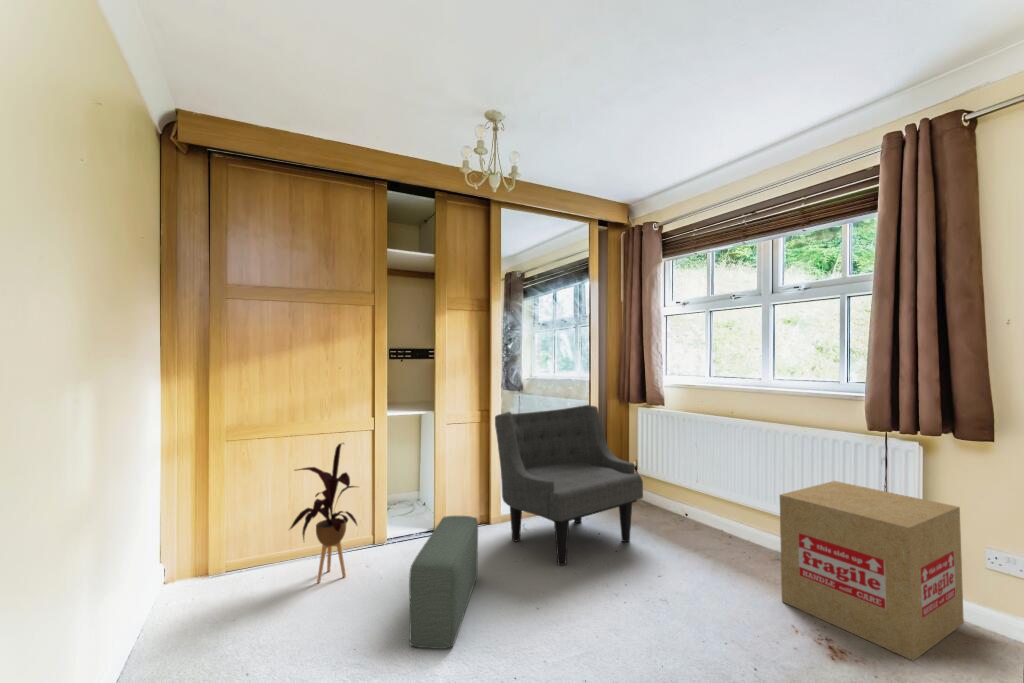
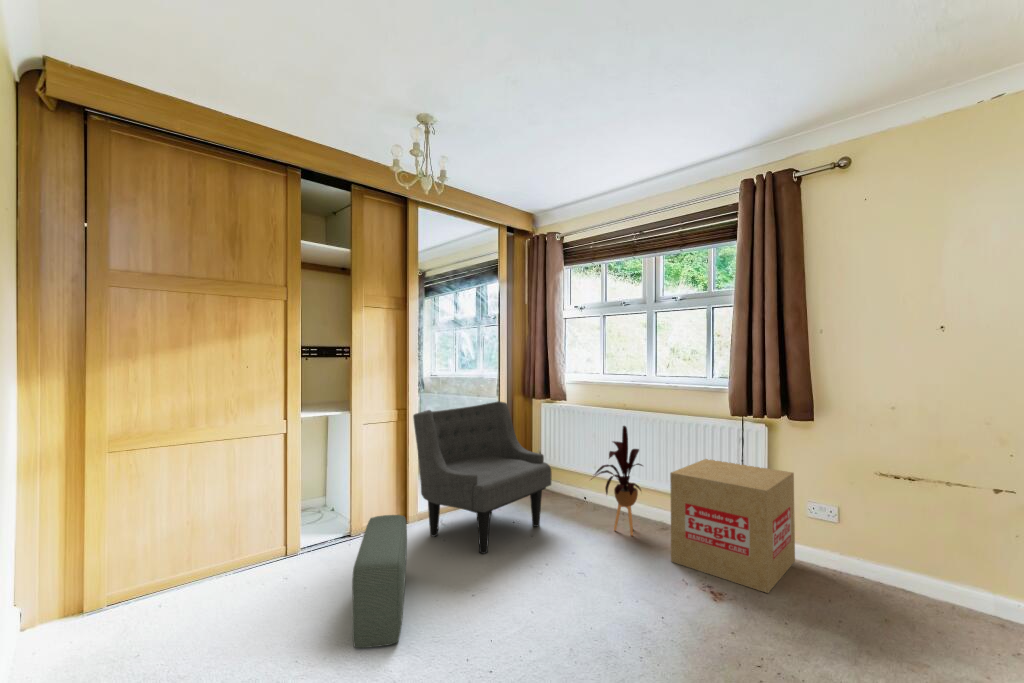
house plant: present [290,443,357,583] -> present [595,426,643,536]

